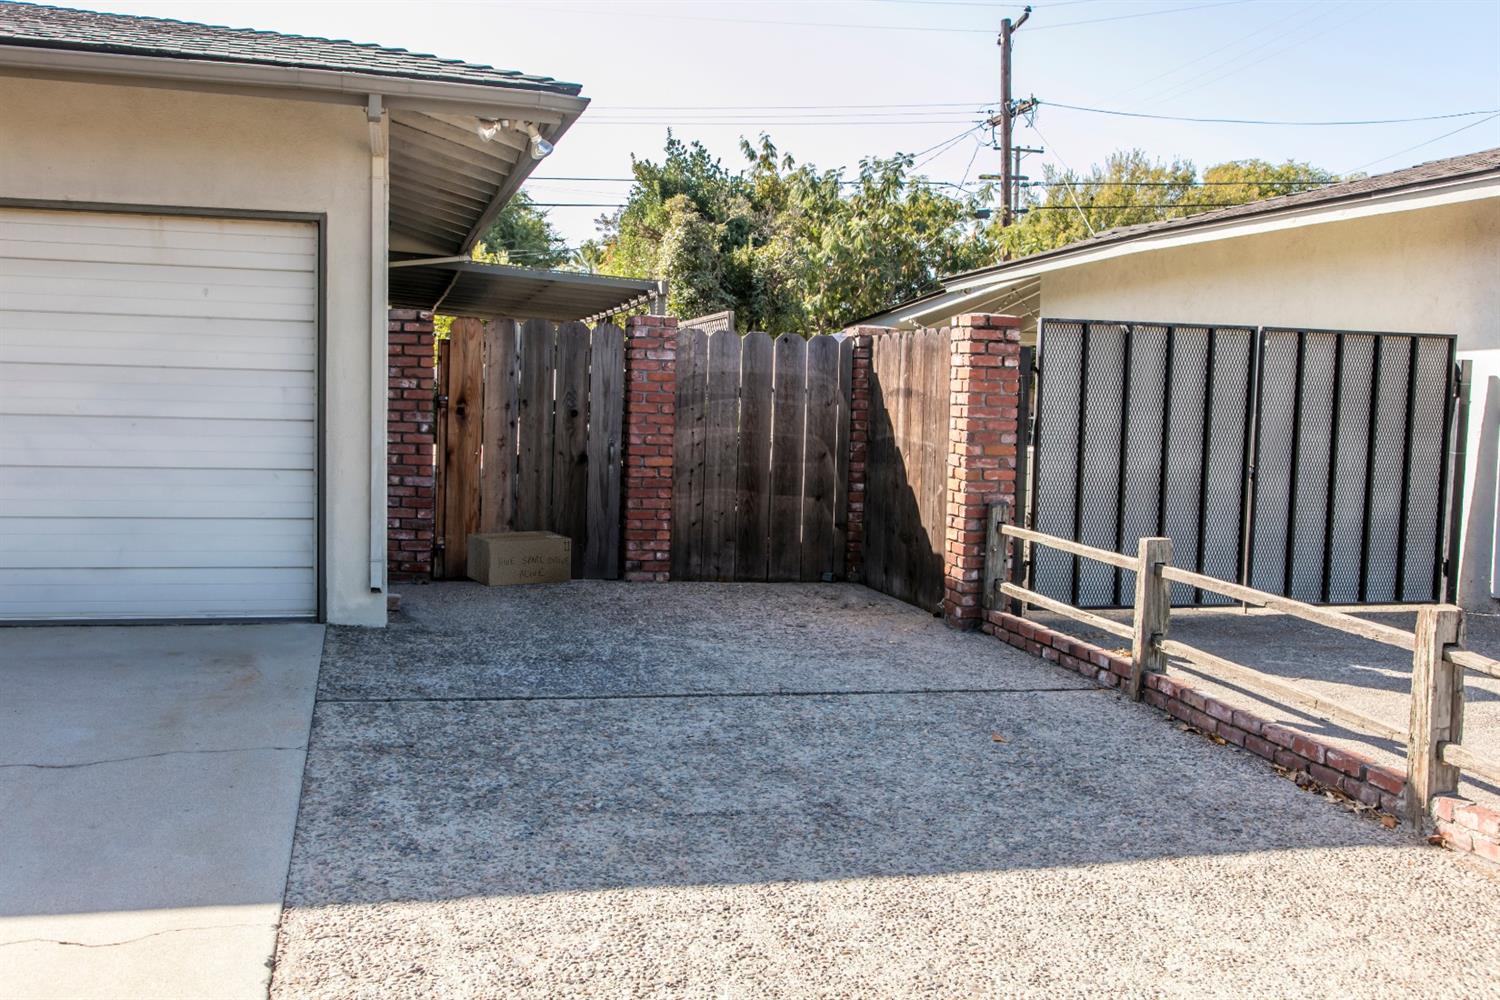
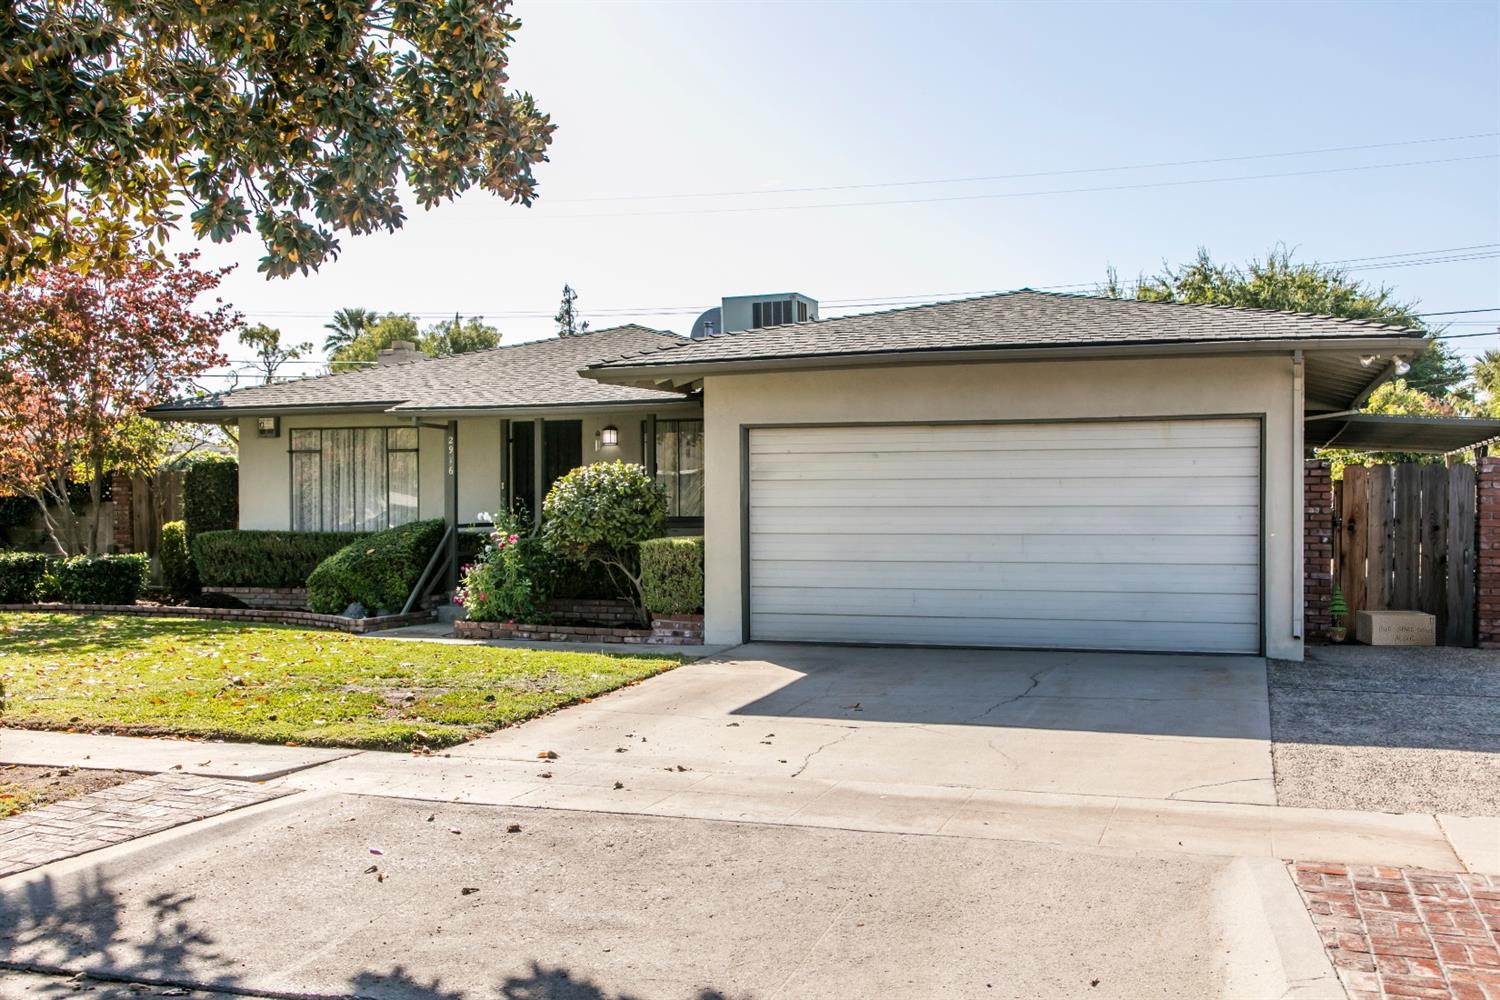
potted tree: none [425,496,458,584] -> present [1327,585,1348,642]

